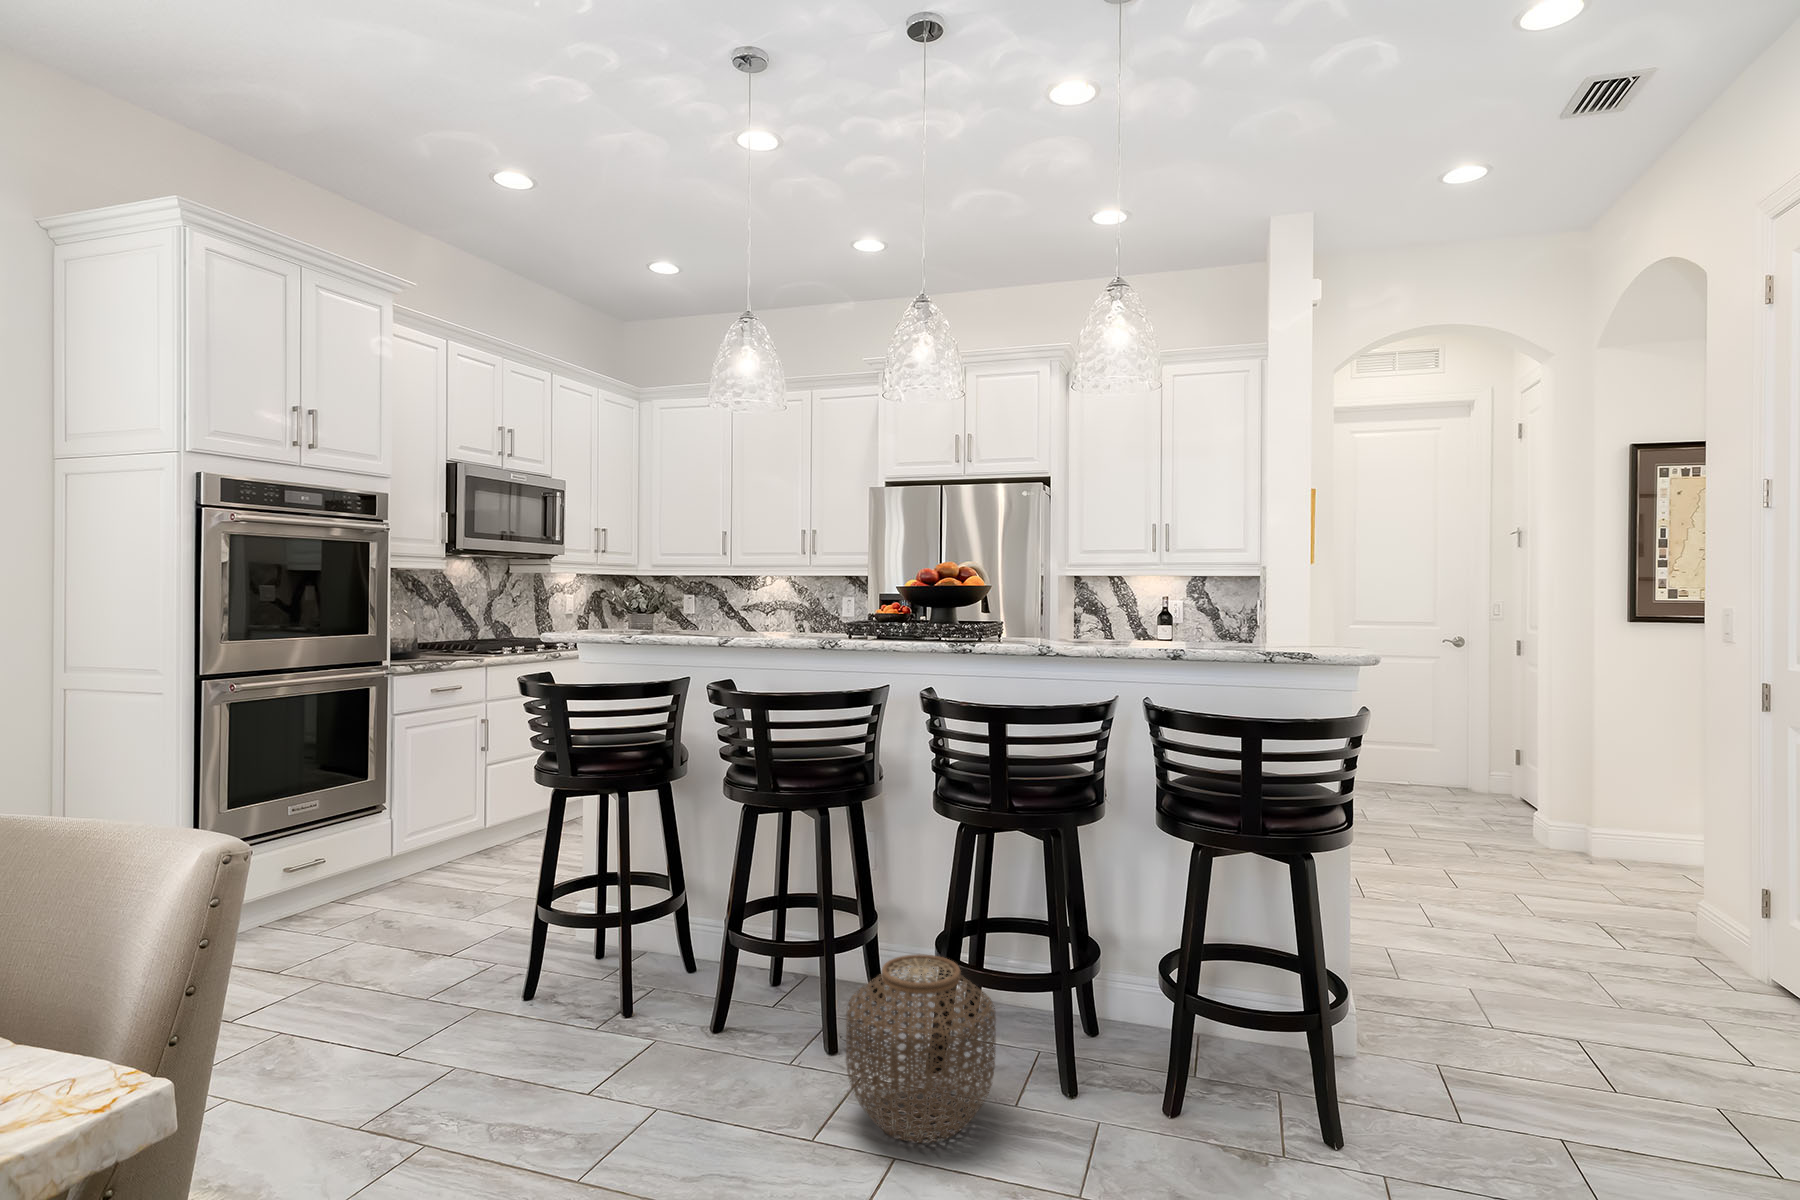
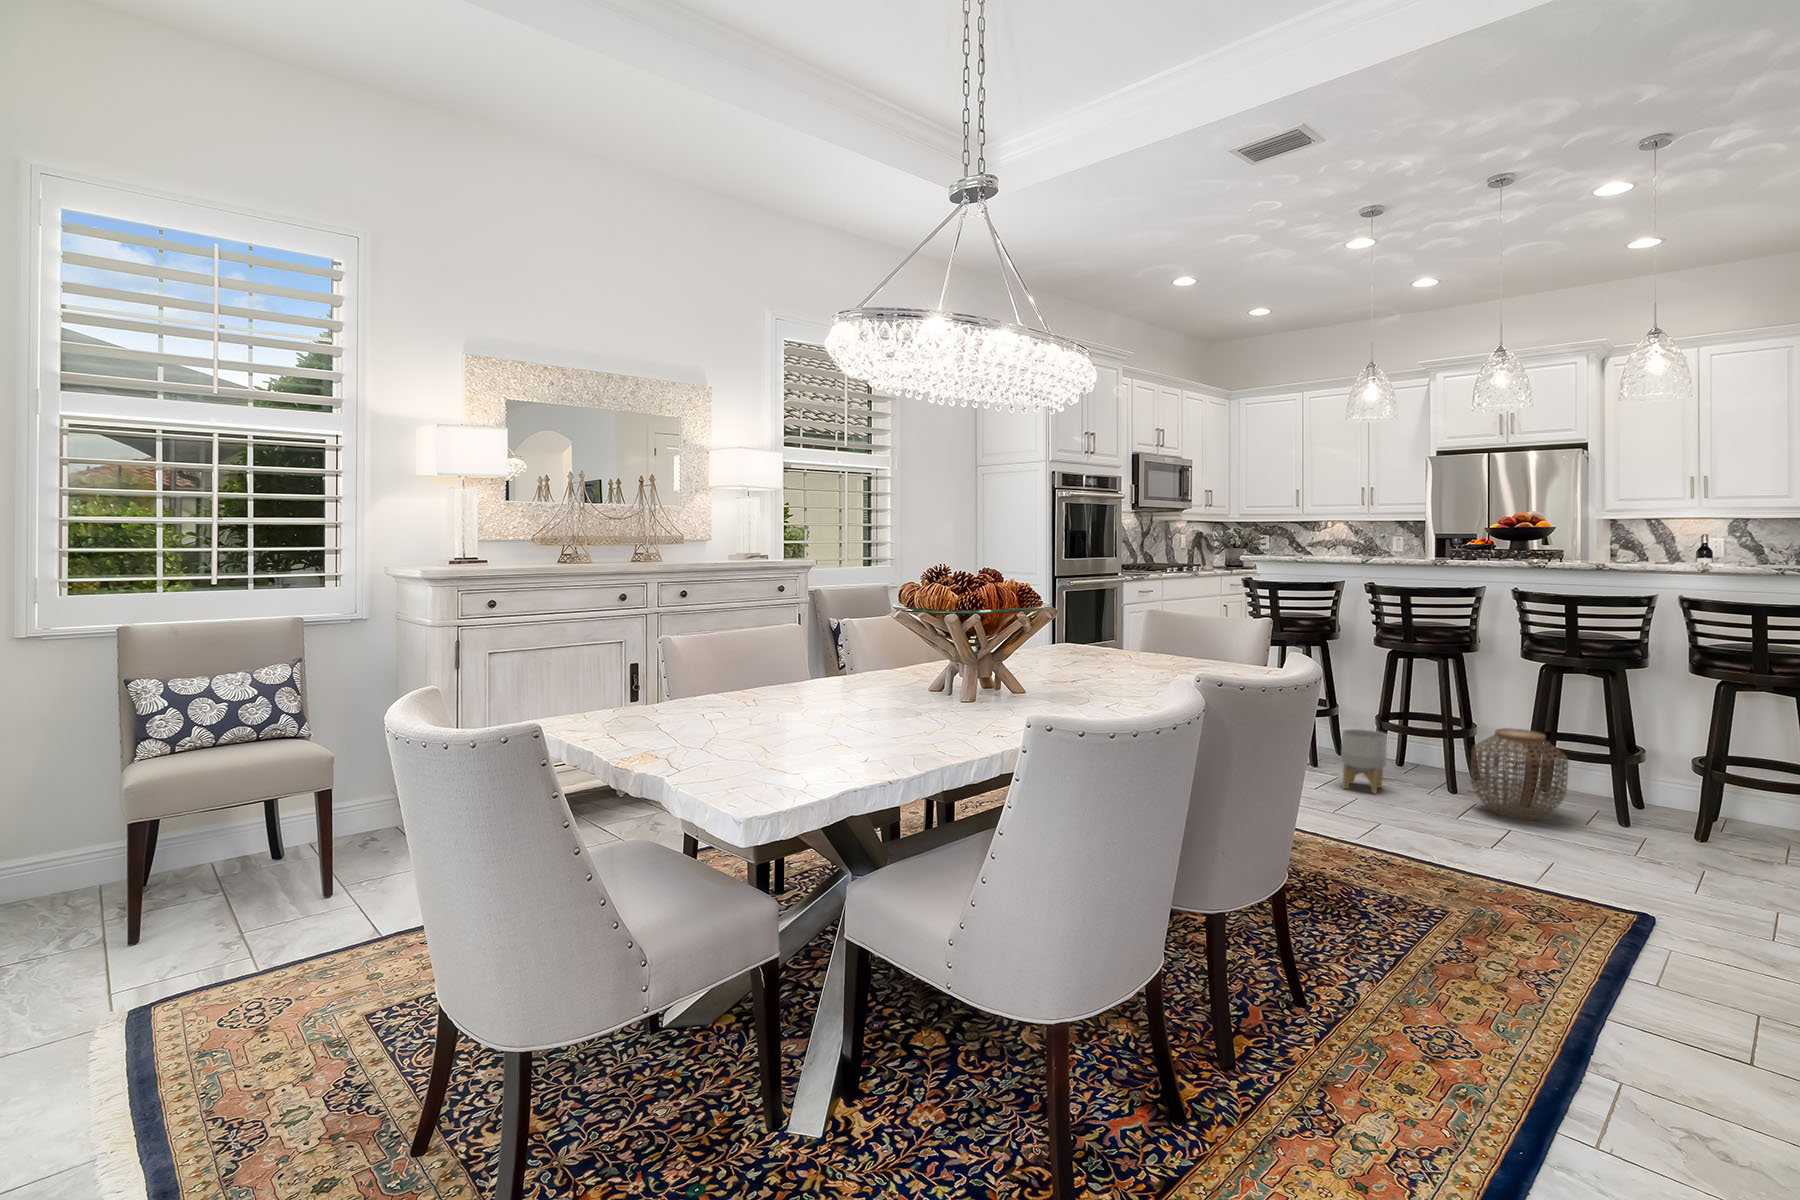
planter: none [639,966,719,1106] -> present [1341,729,1387,794]

